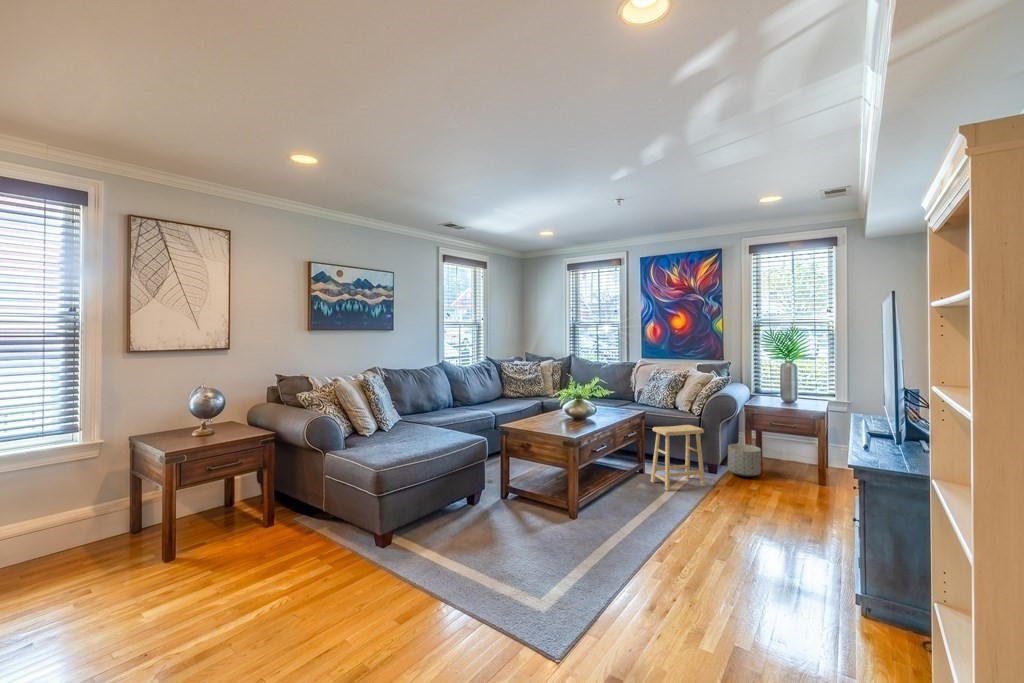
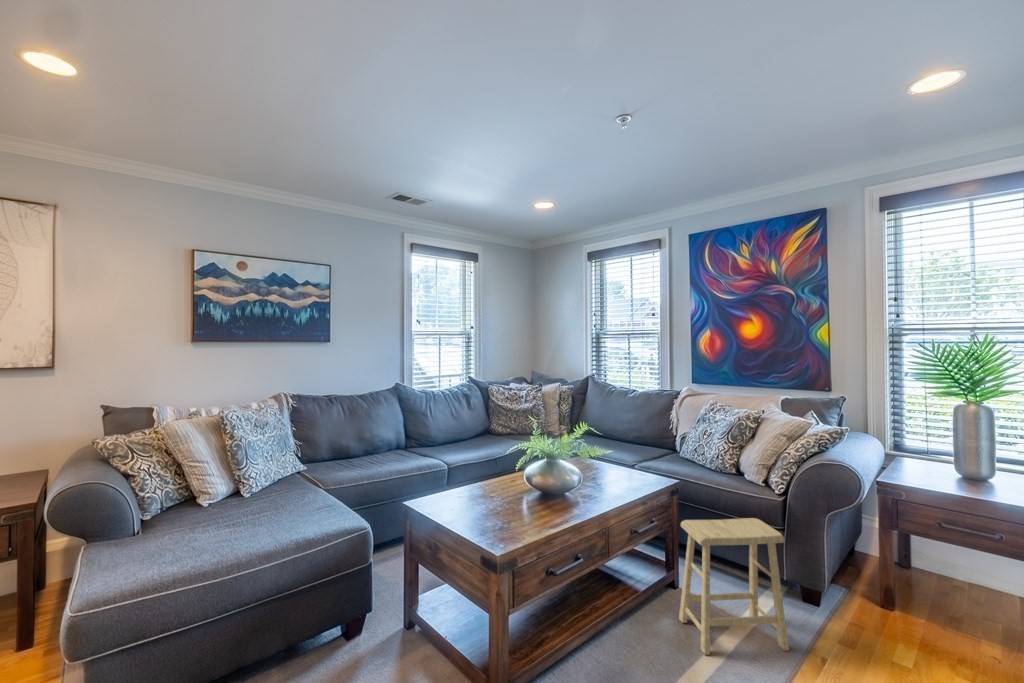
planter: present [728,444,761,477] -> none [839,555,912,632]

